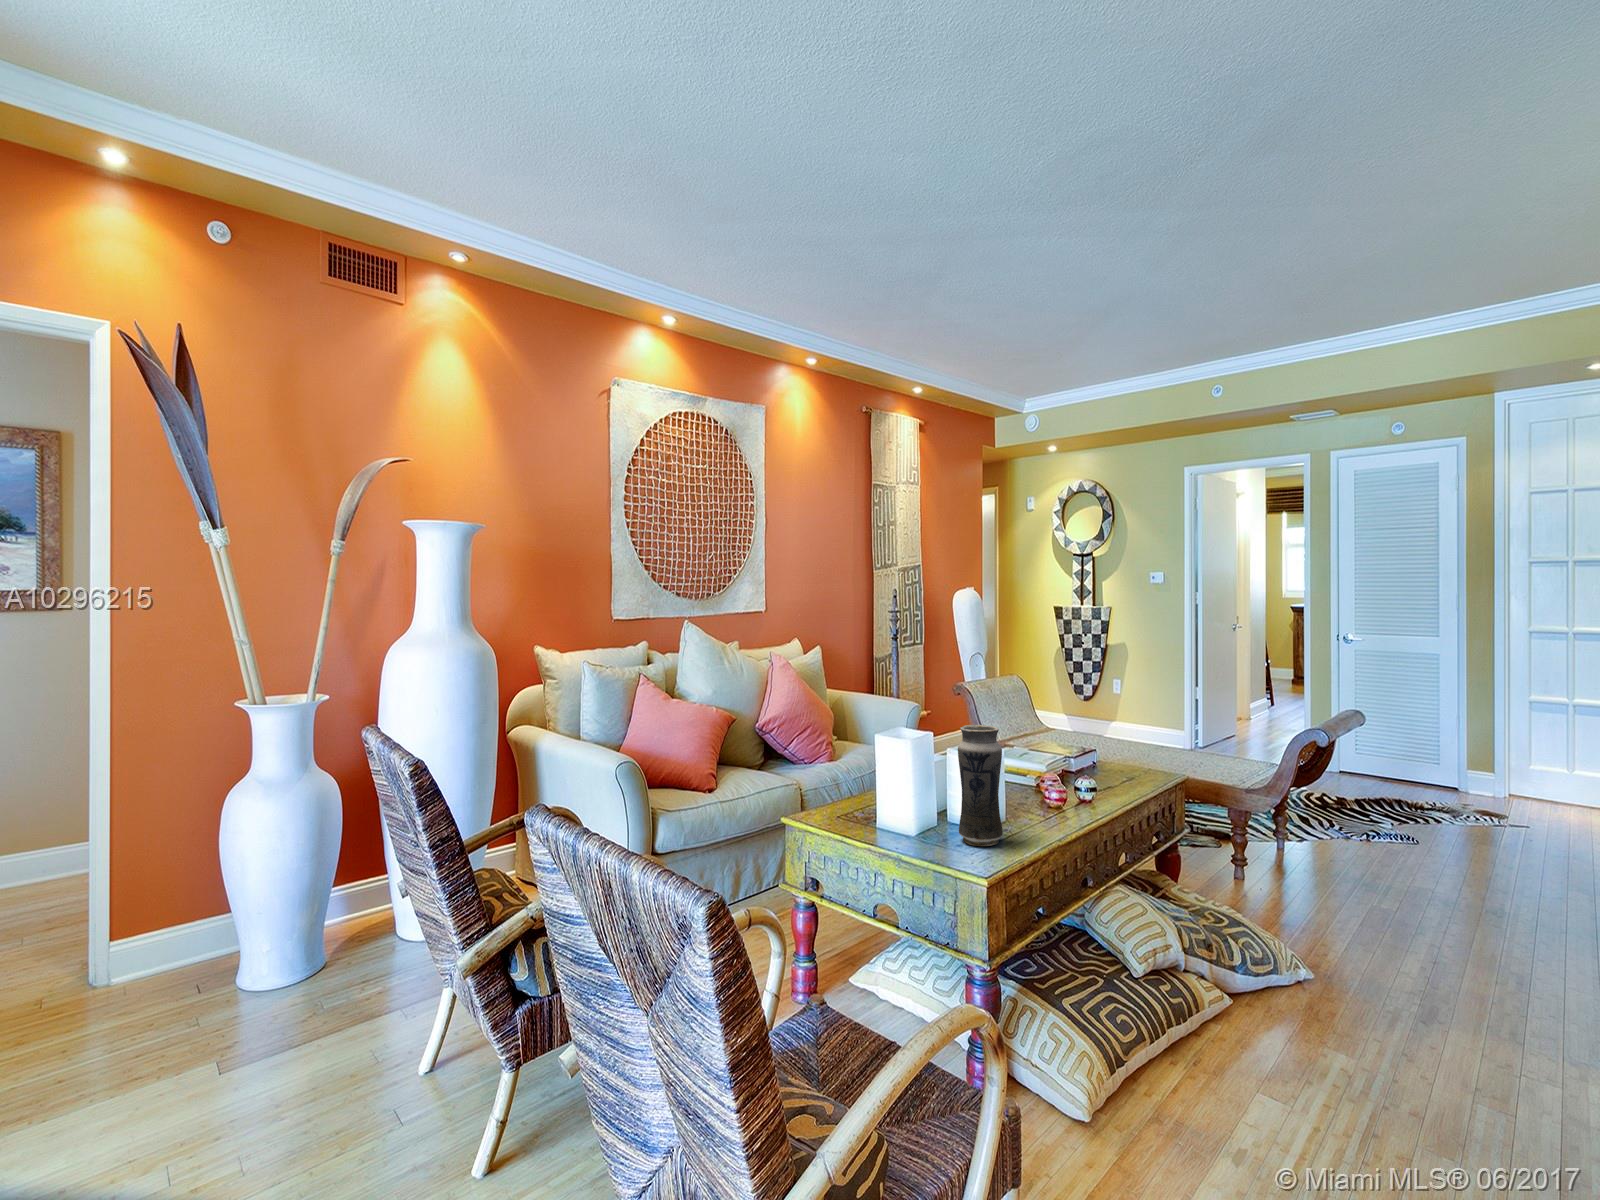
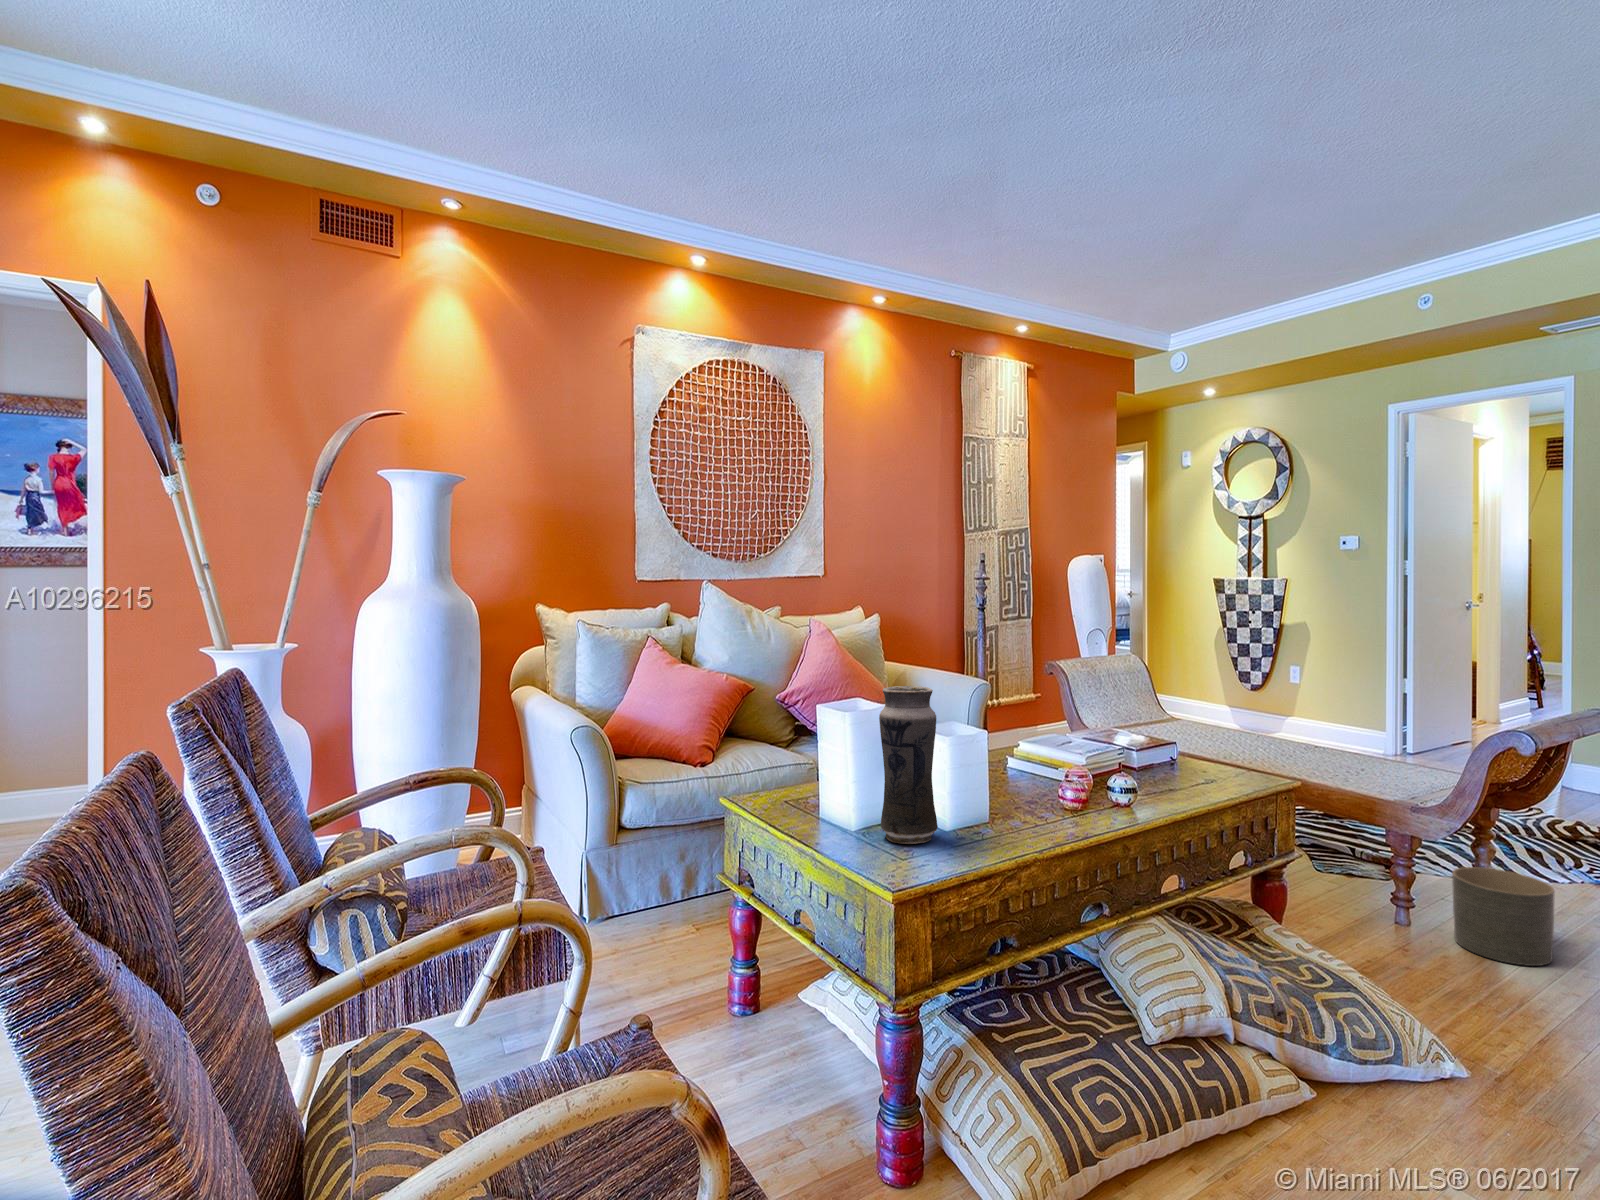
planter: none [1274,831,1338,898] -> present [1452,867,1555,966]

